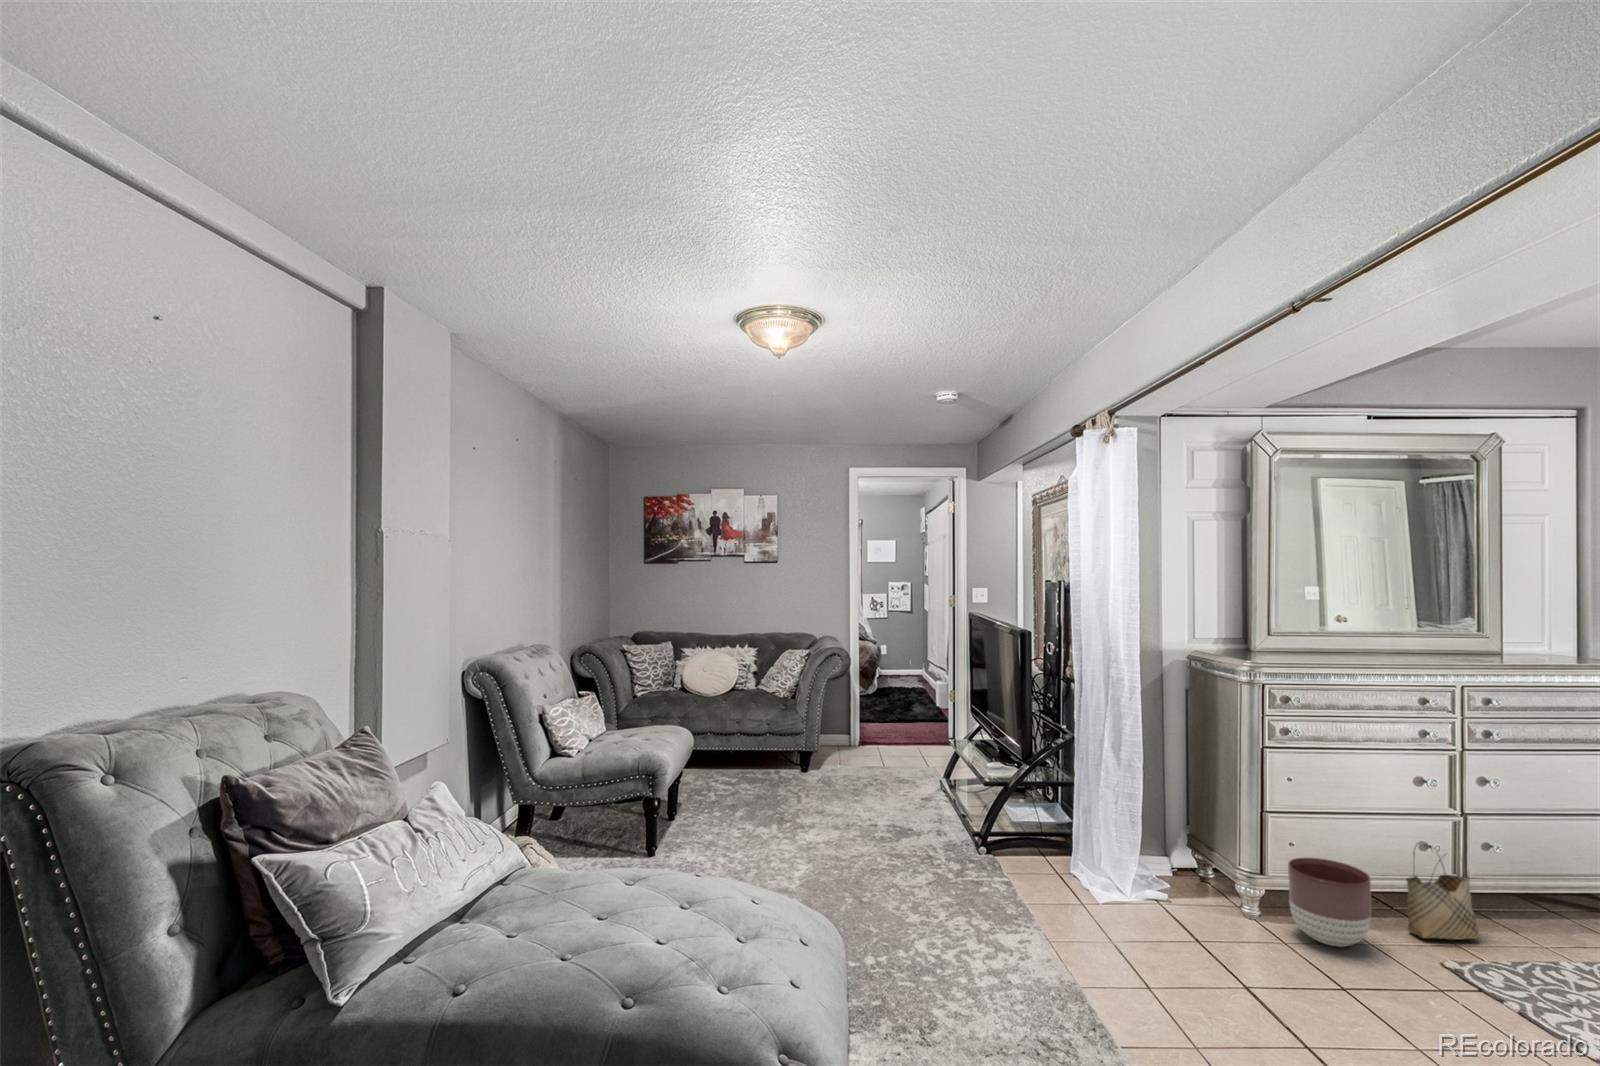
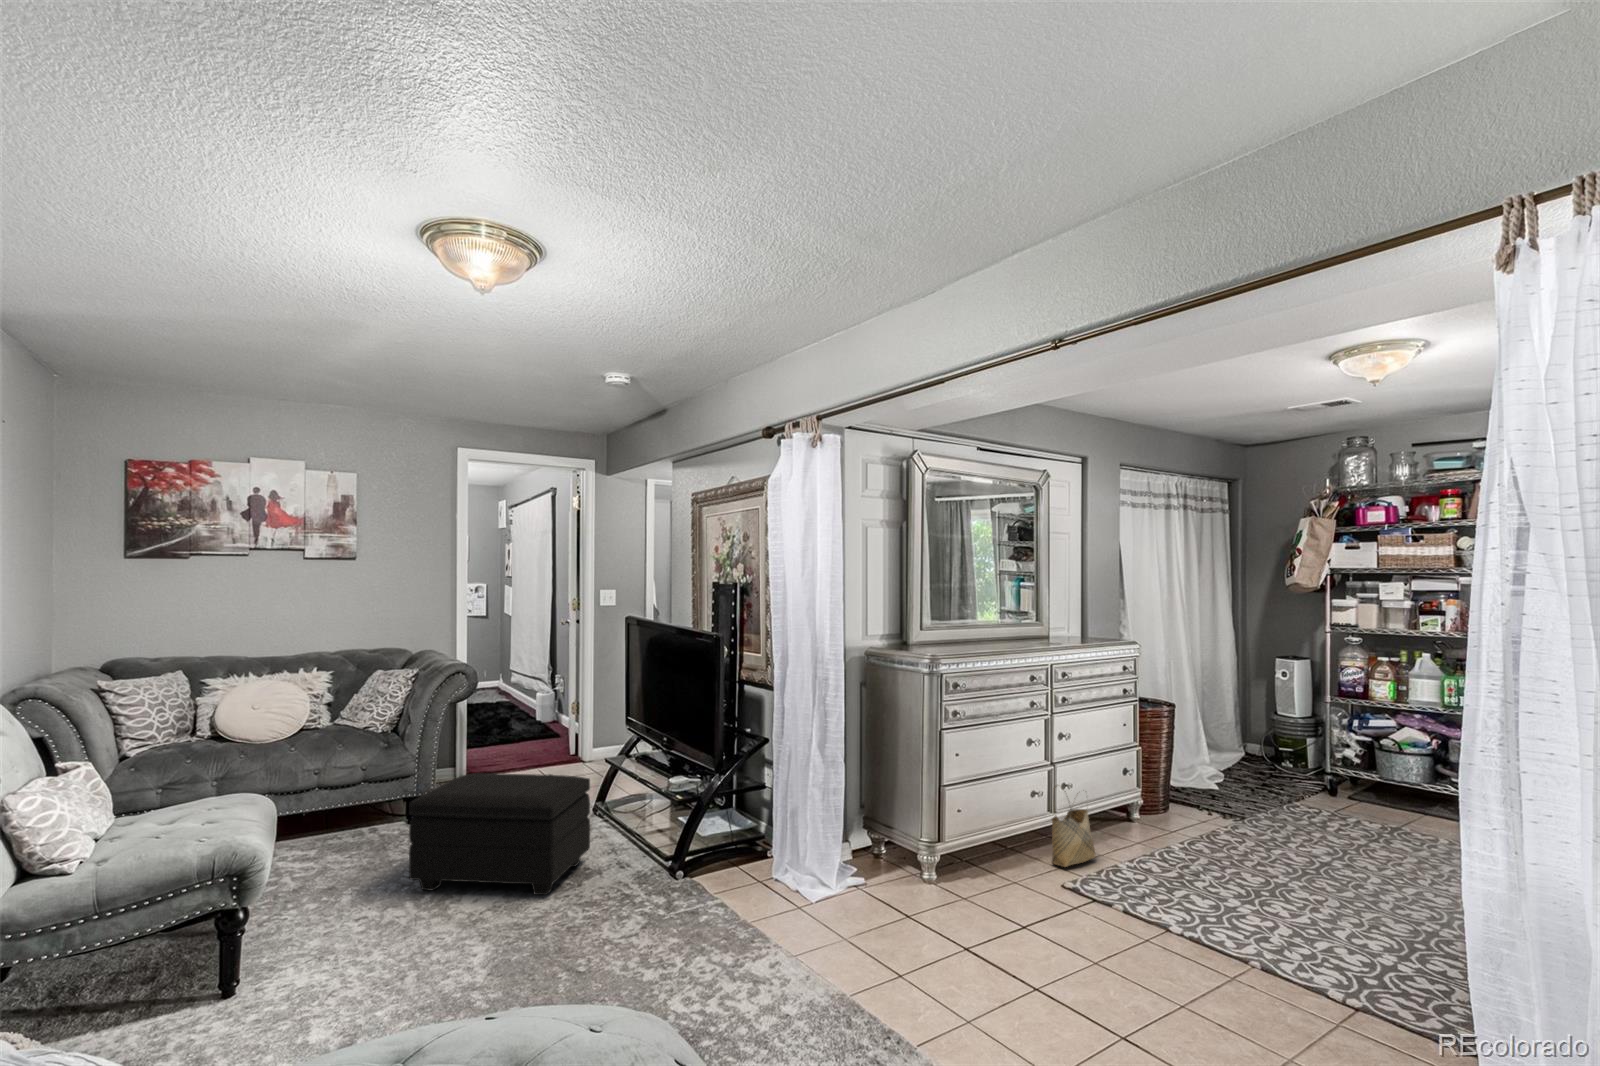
footstool: none [779,737,918,842] -> present [409,773,590,895]
planter: present [1288,858,1371,947] -> none [977,815,1040,892]

